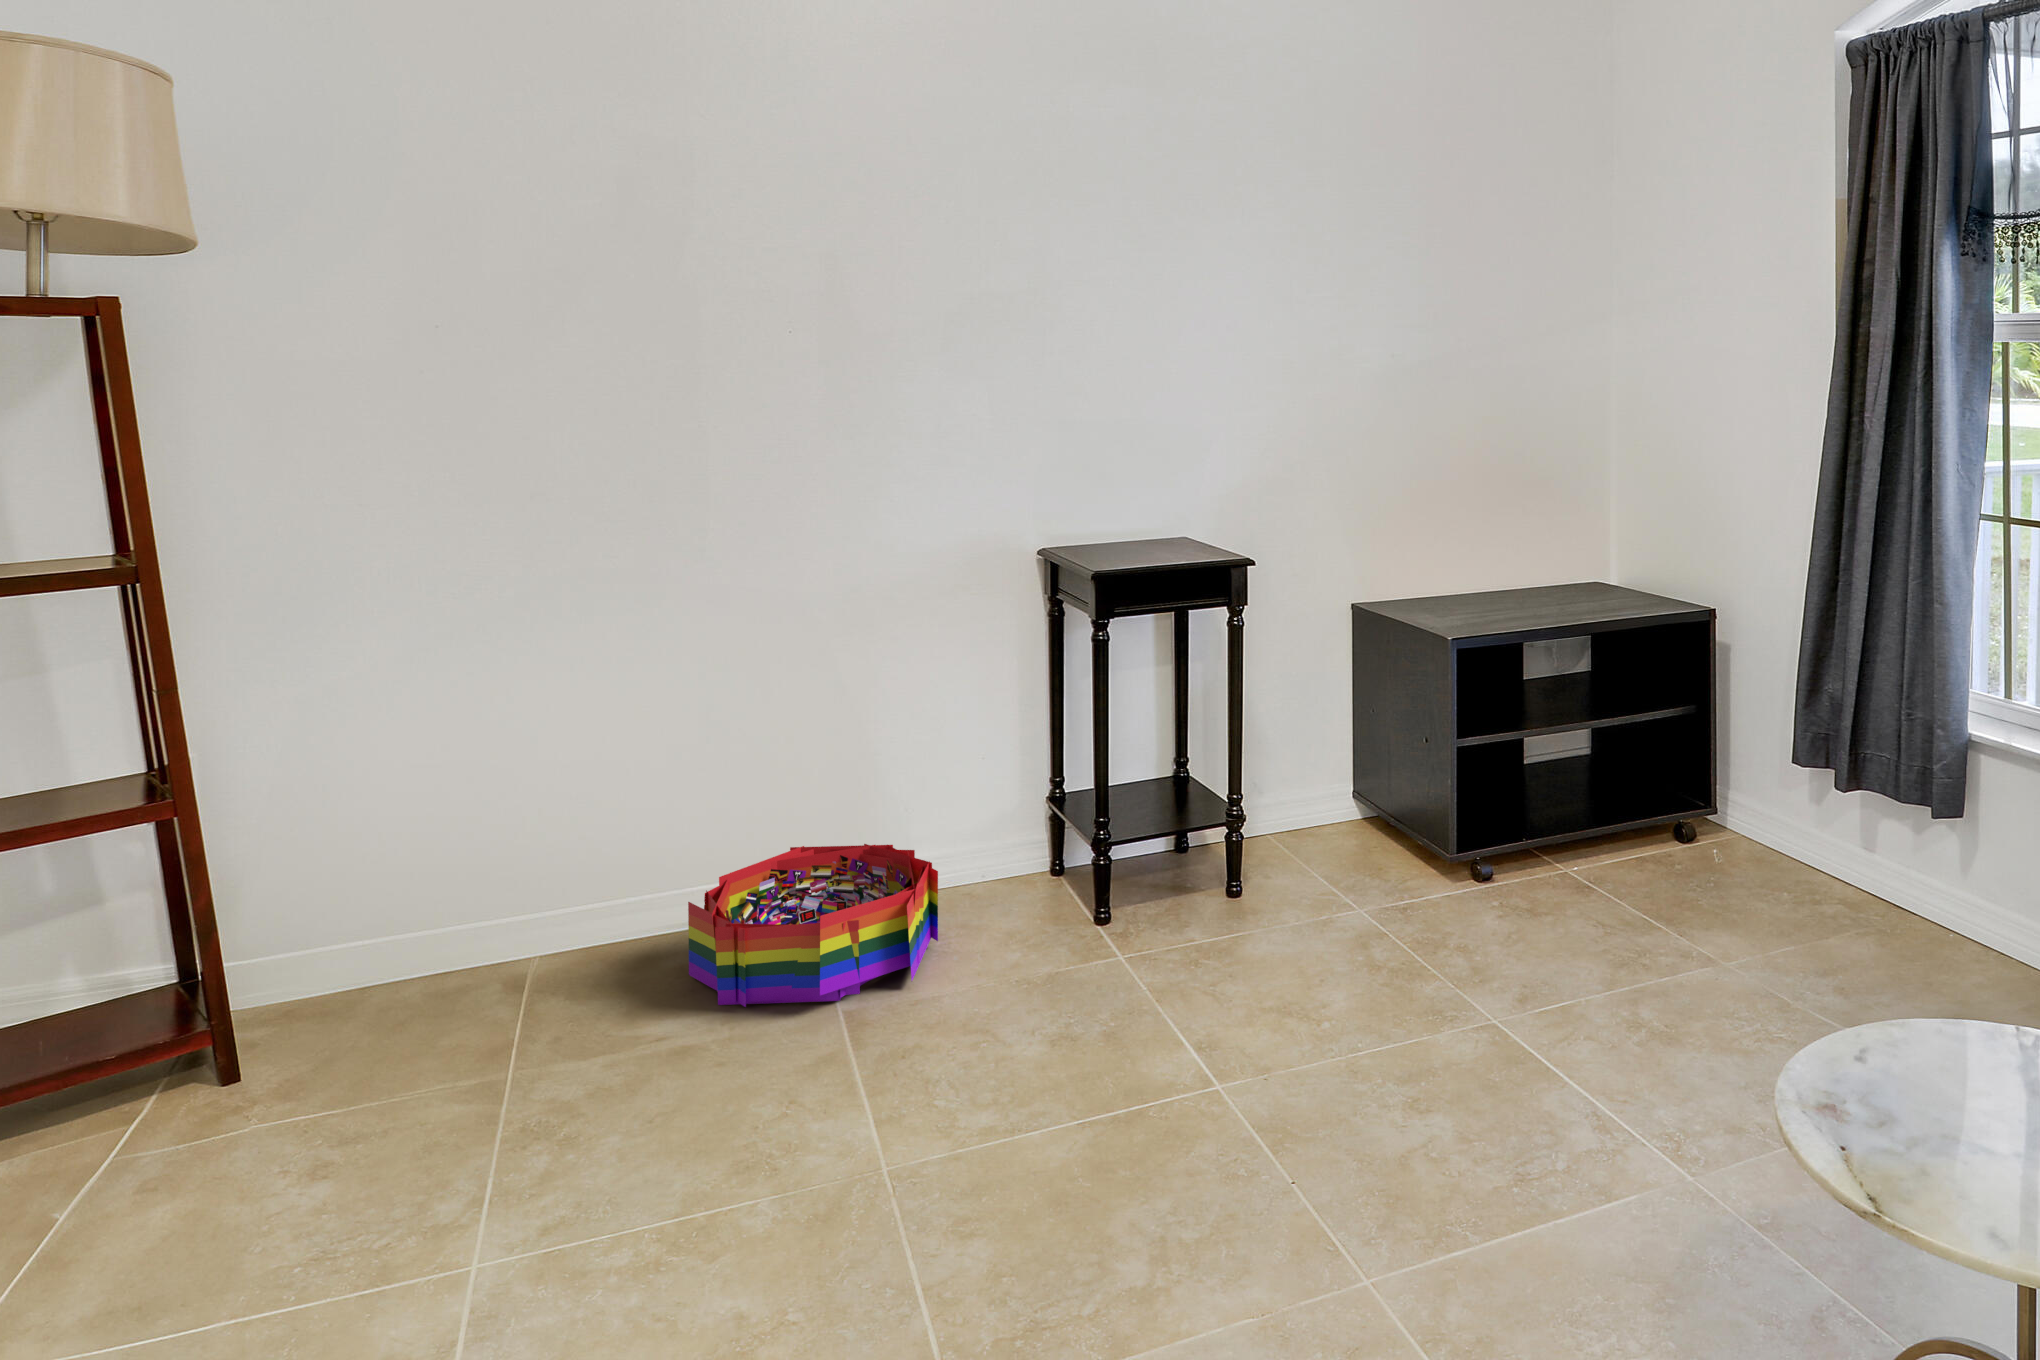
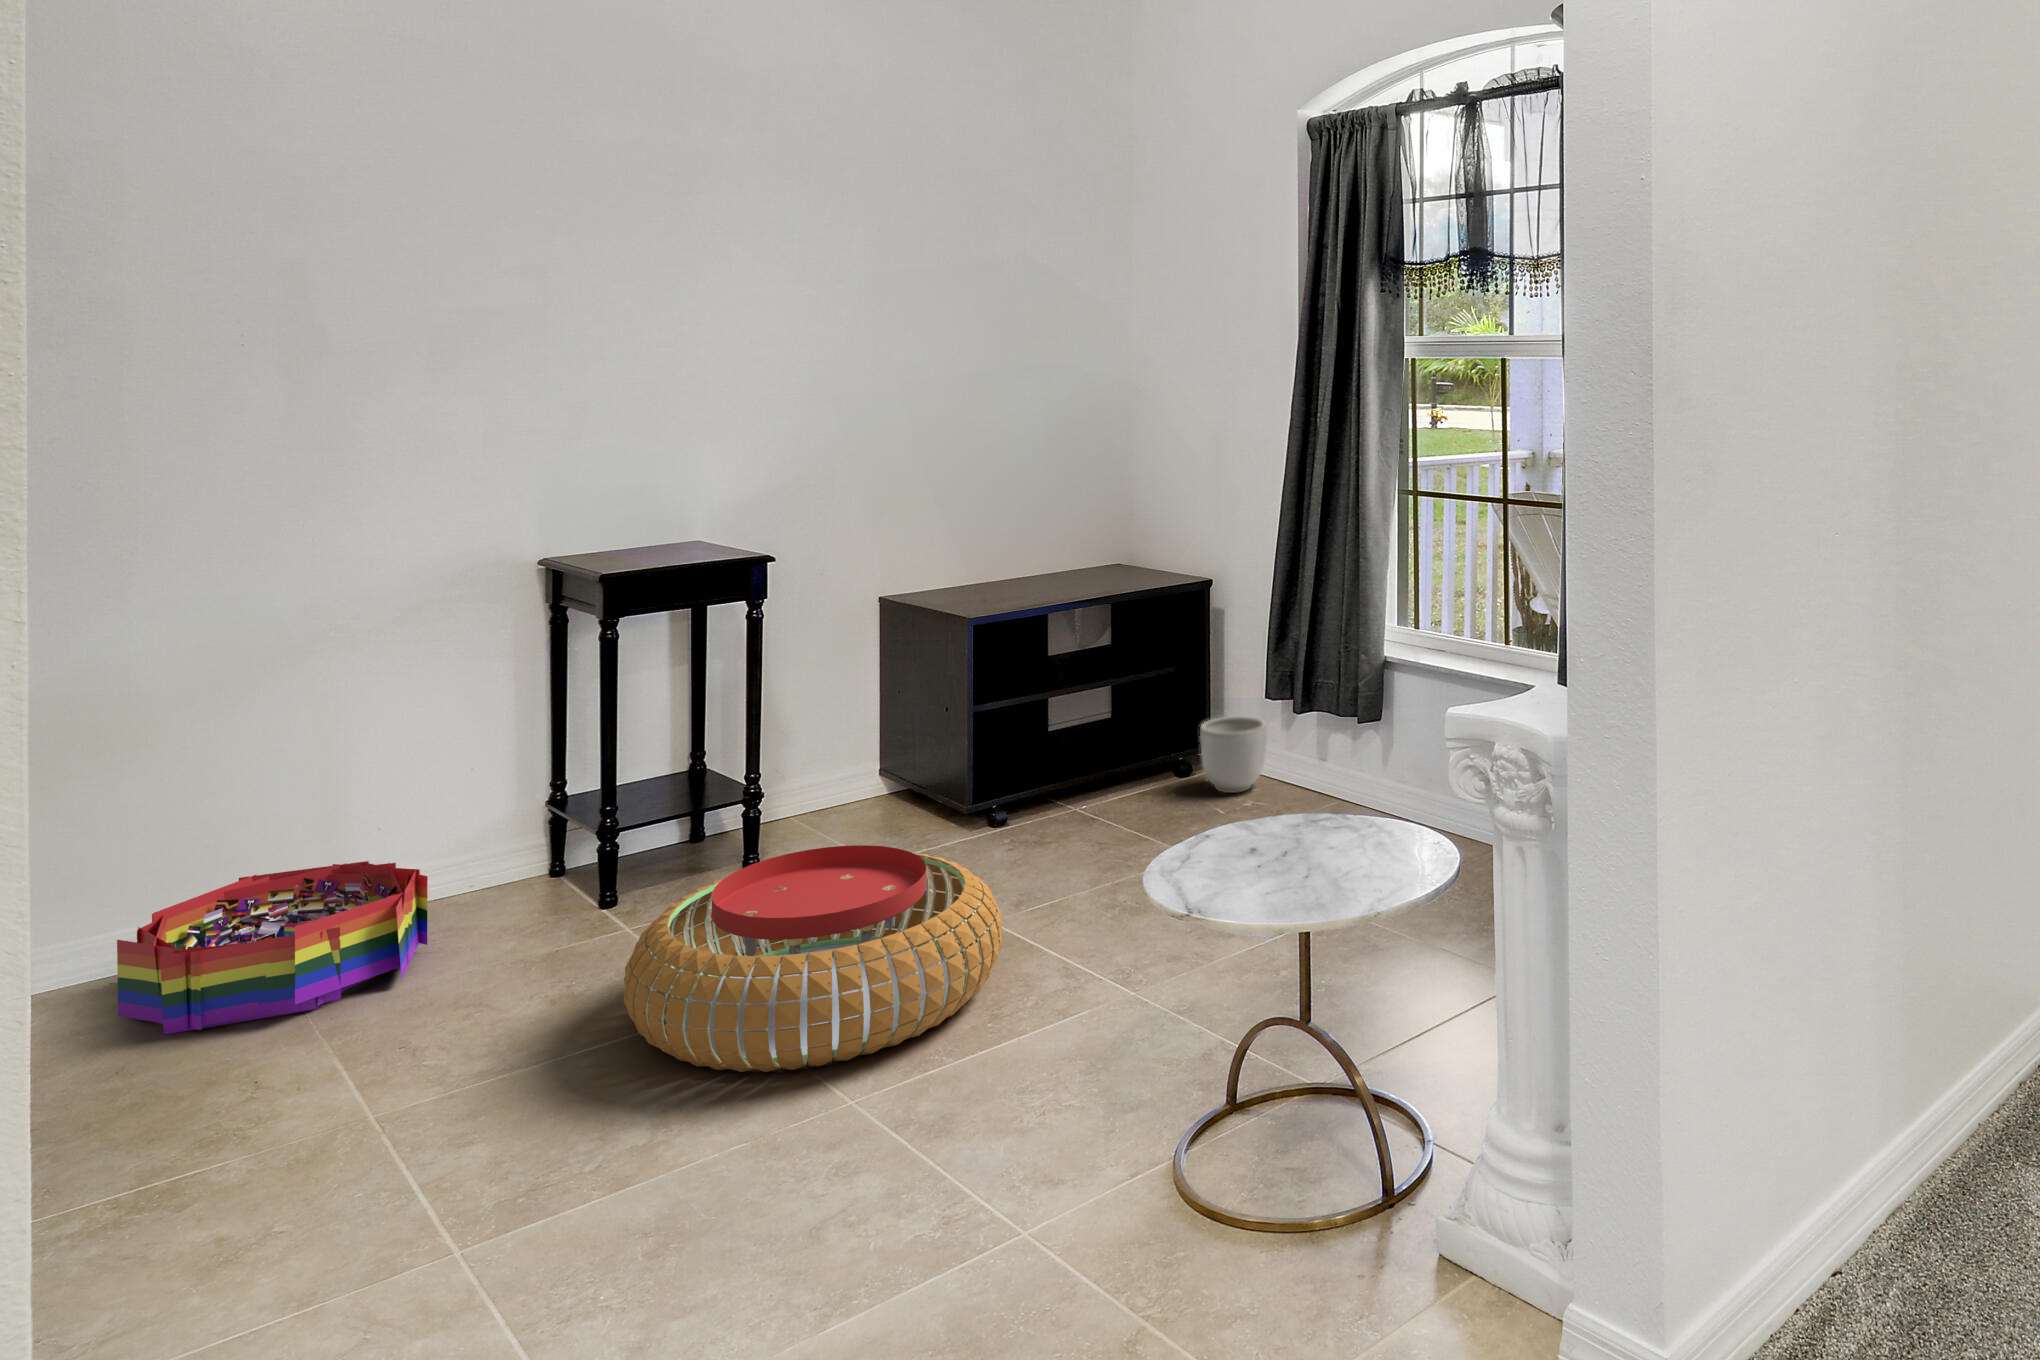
planter: none [1713,778,1797,874] -> present [1200,716,1267,793]
pouf: none [1104,908,1514,1199] -> present [624,845,1002,1072]

